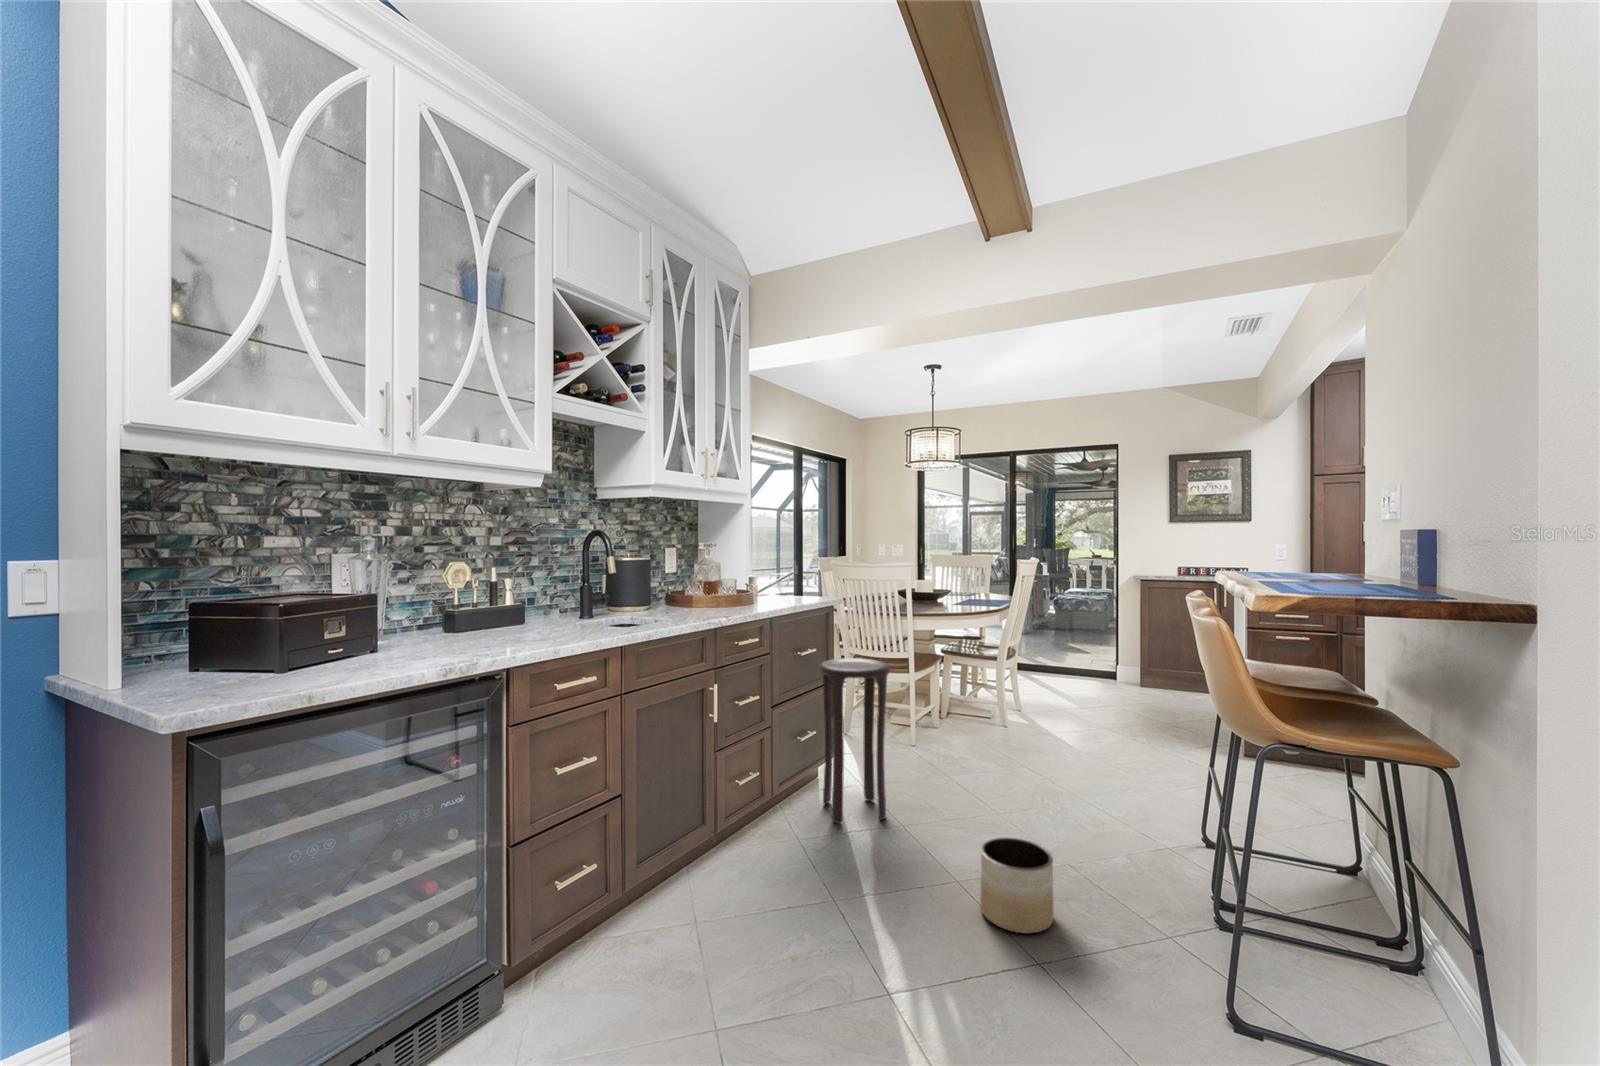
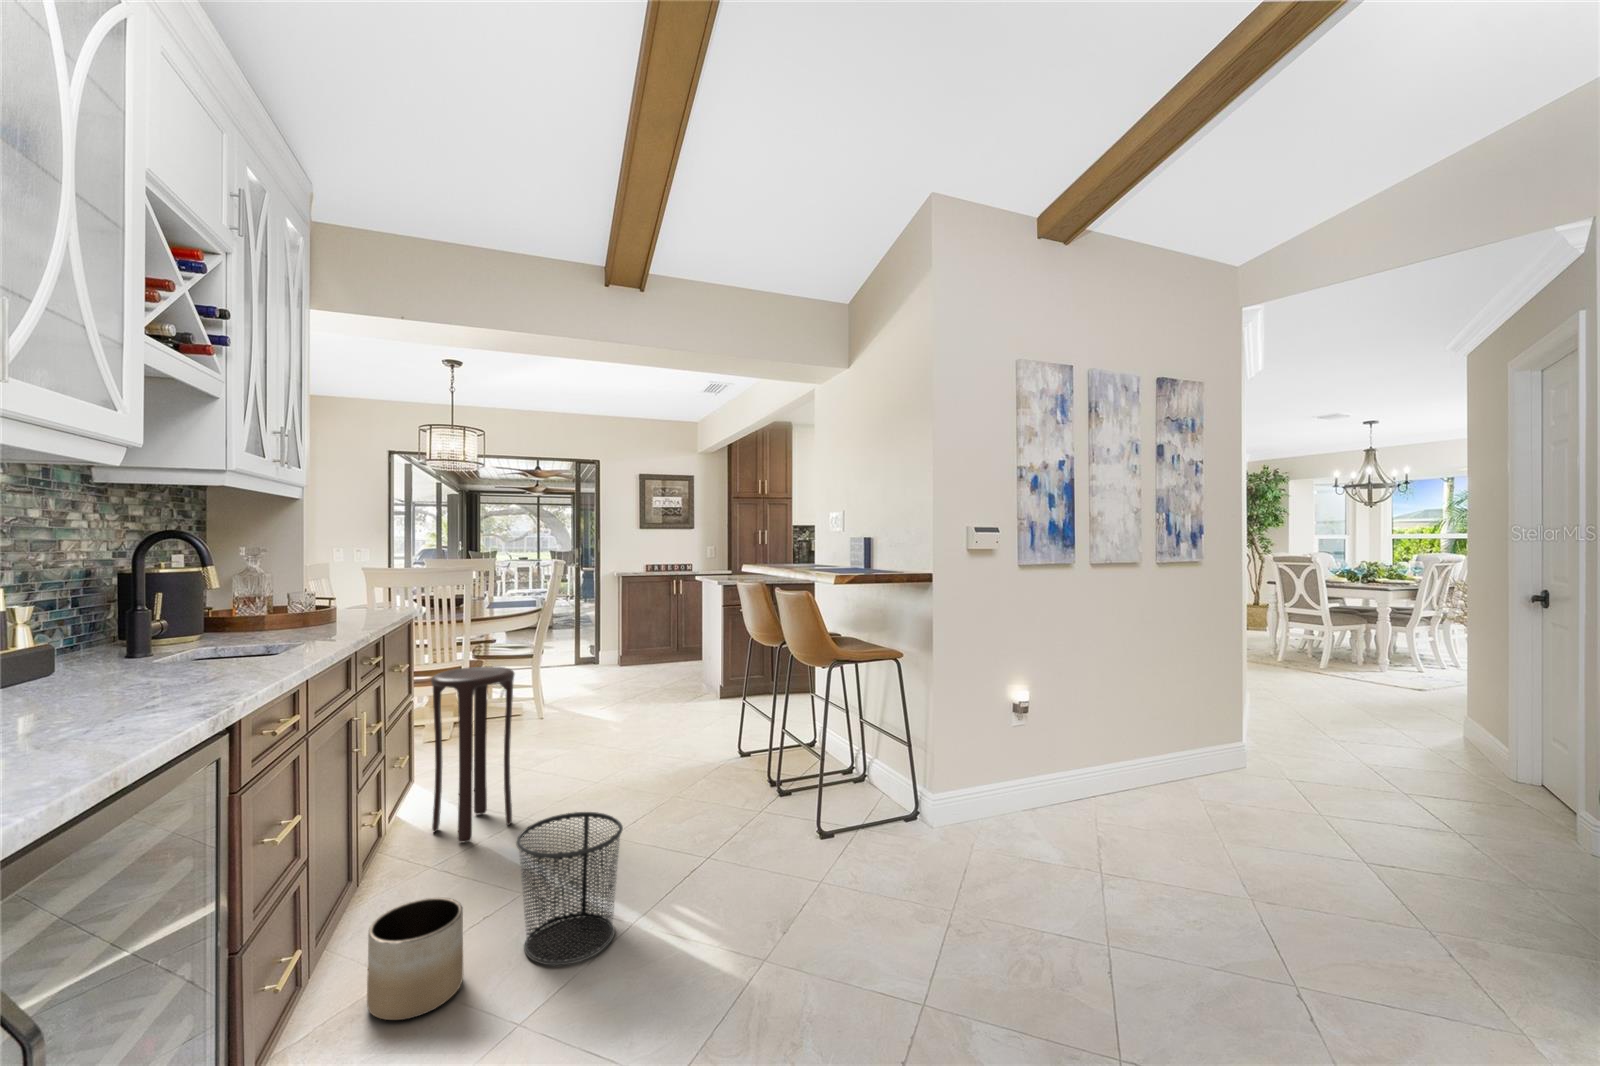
waste bin: none [777,826,885,994] -> present [516,812,623,965]
planter: present [980,838,1054,934] -> present [367,898,463,1020]

